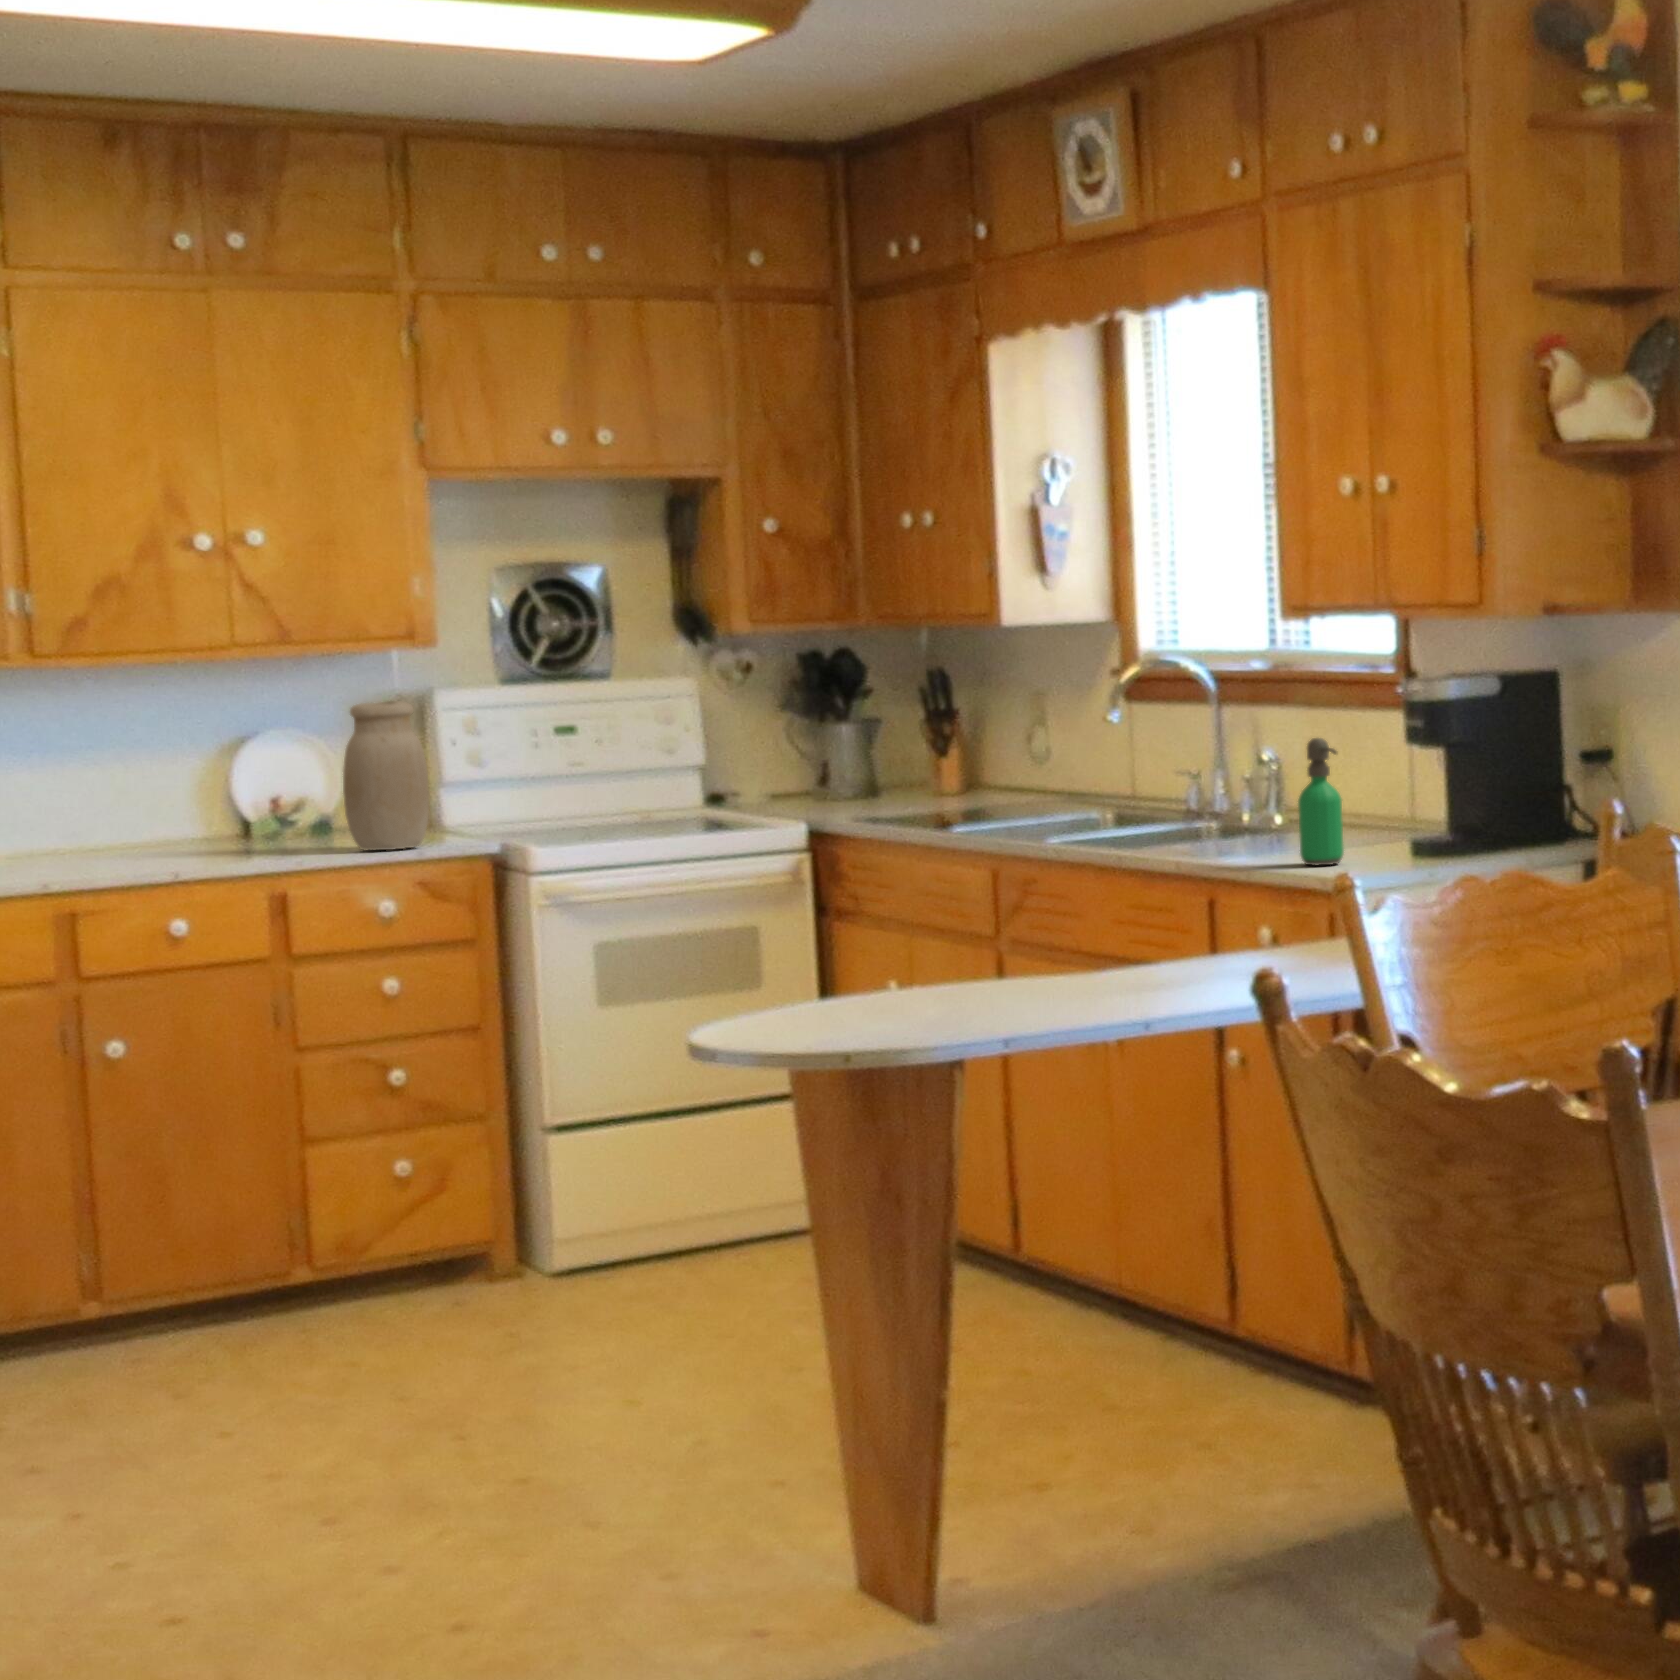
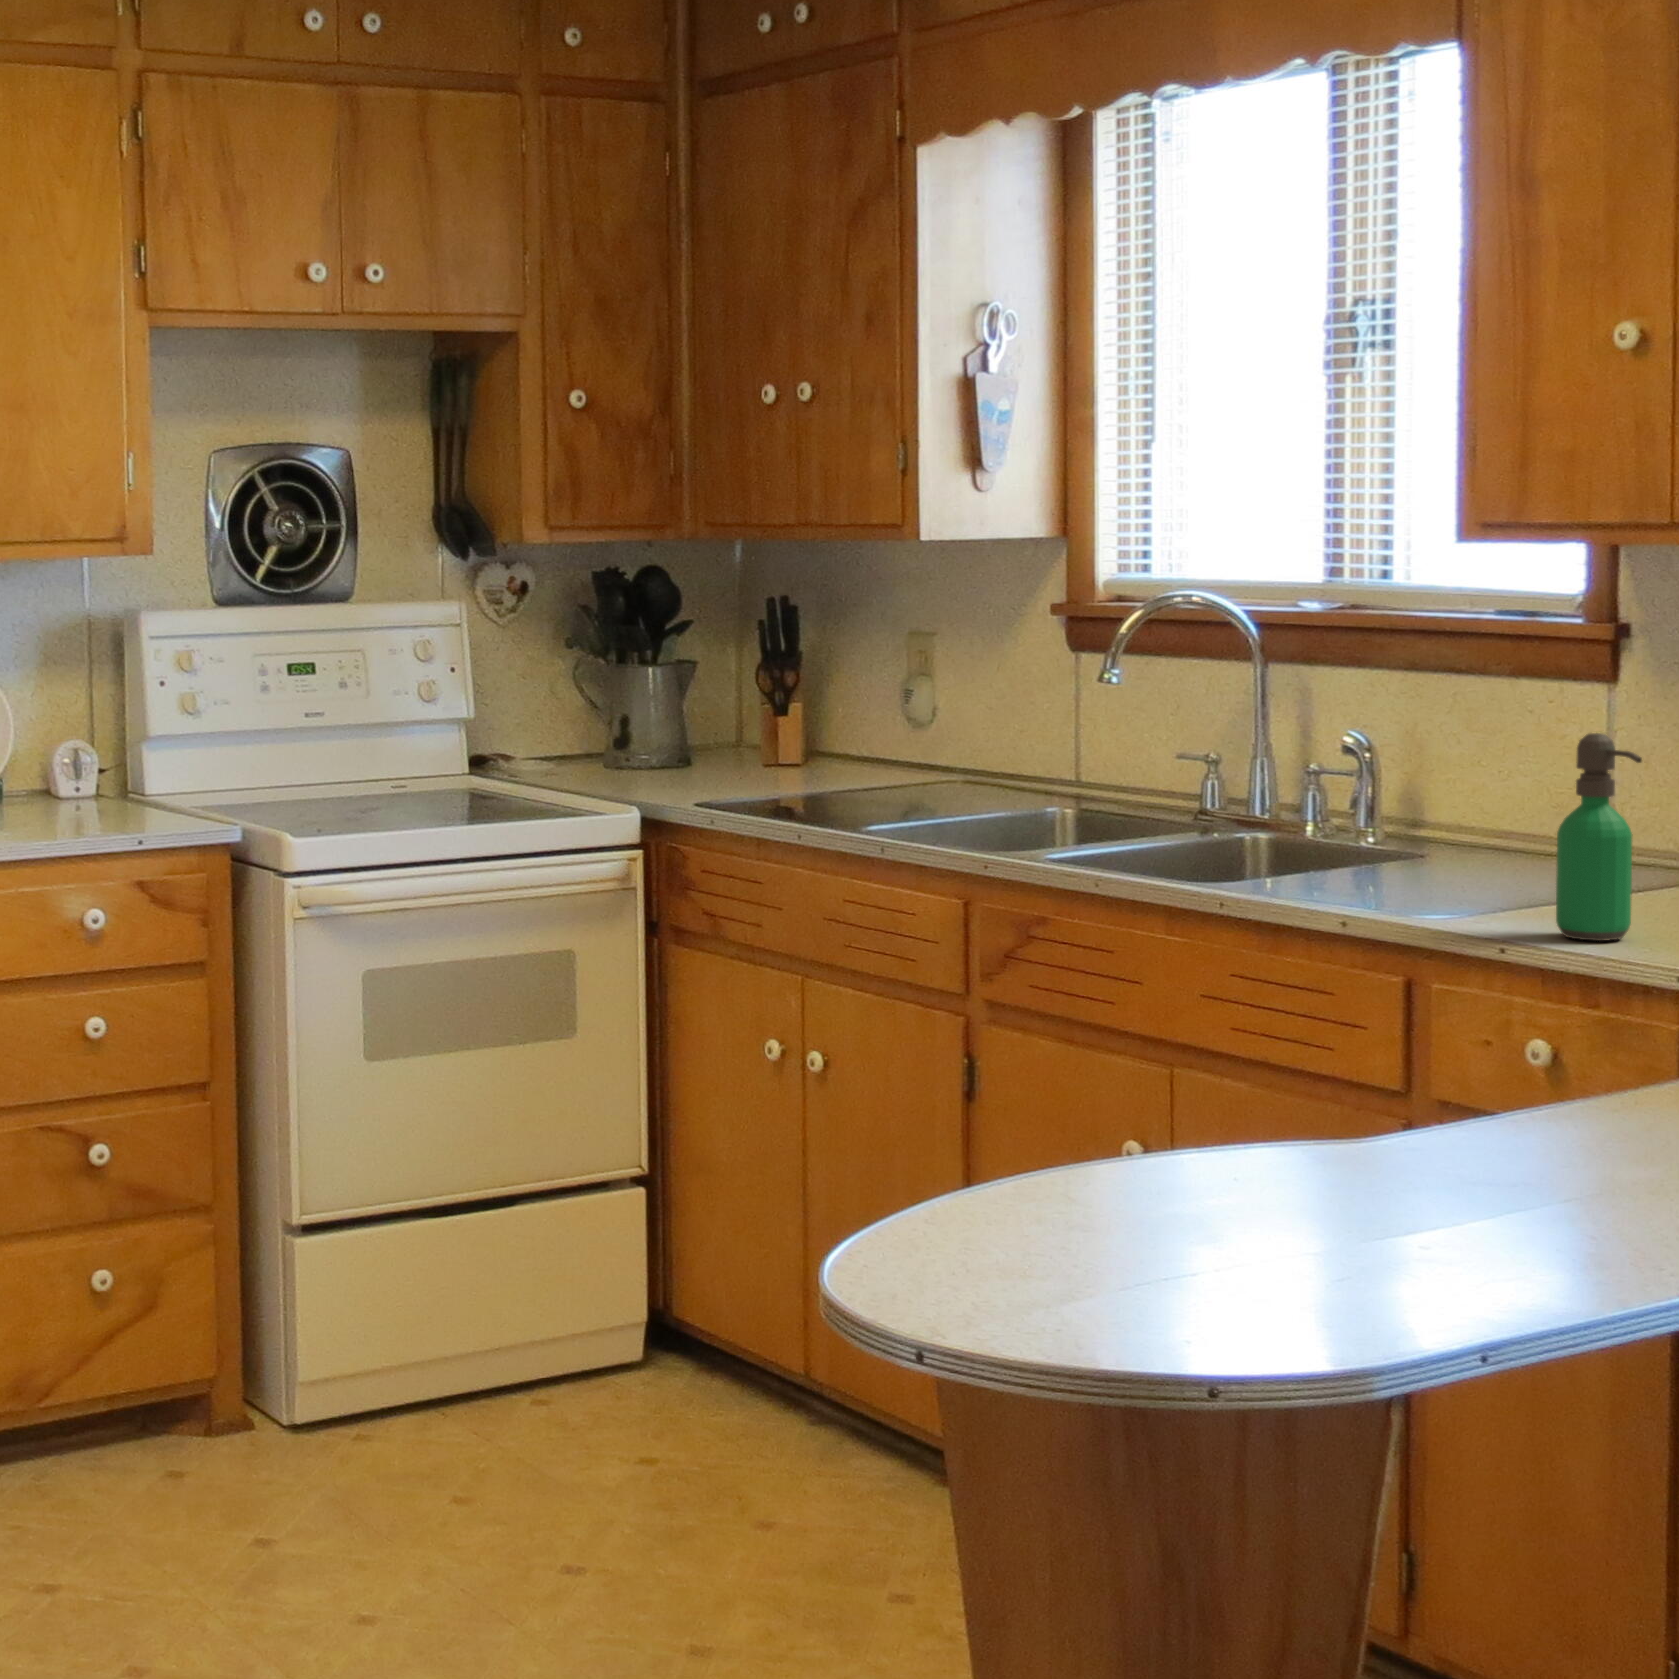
jar: present [343,701,429,850] -> none [34,629,145,836]

